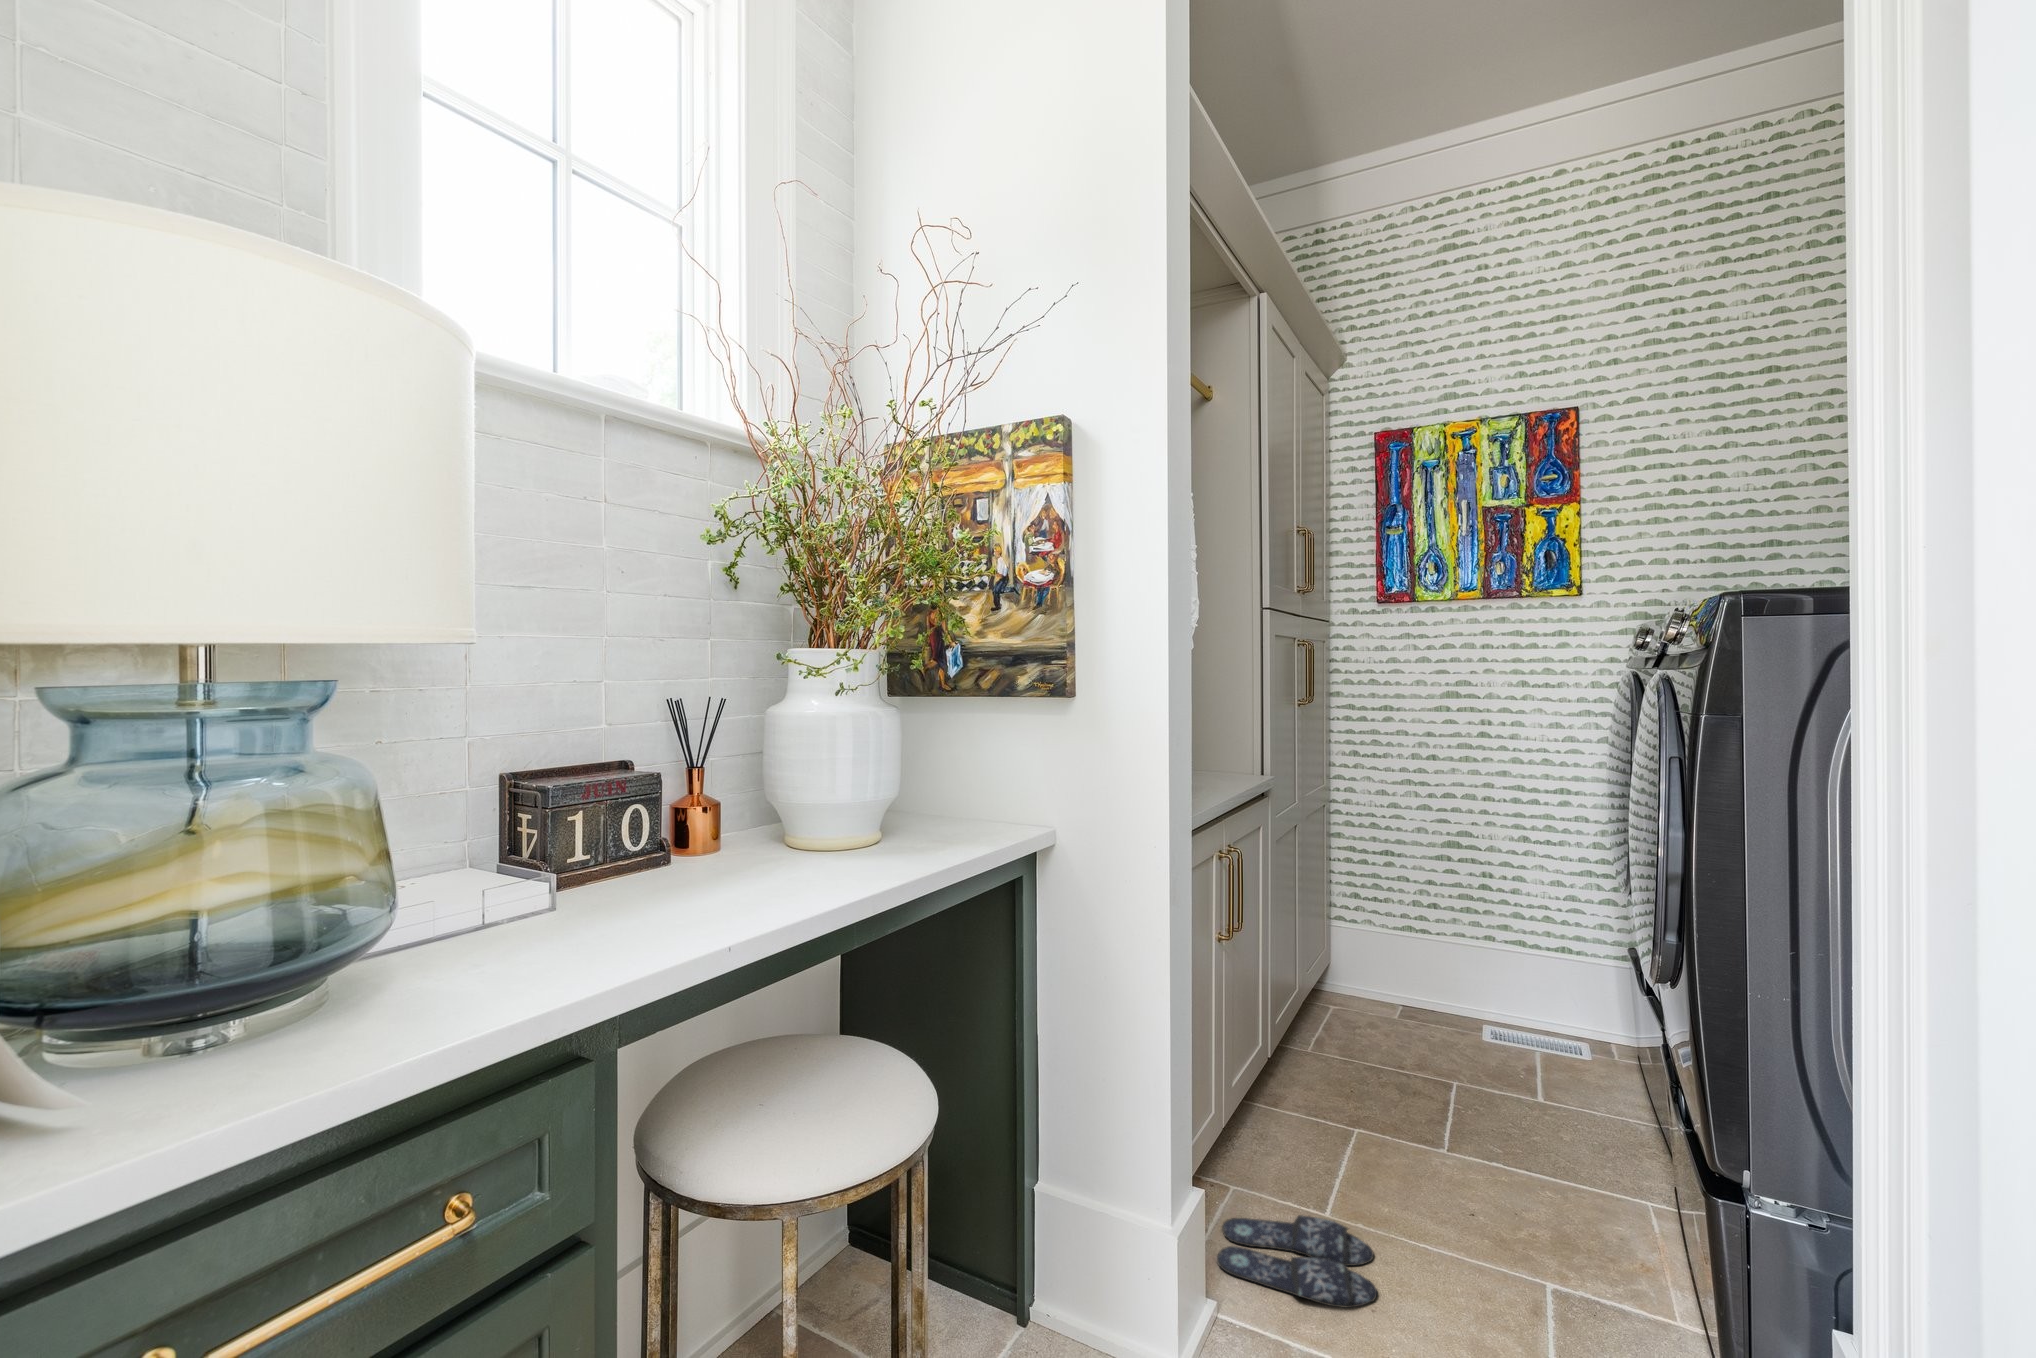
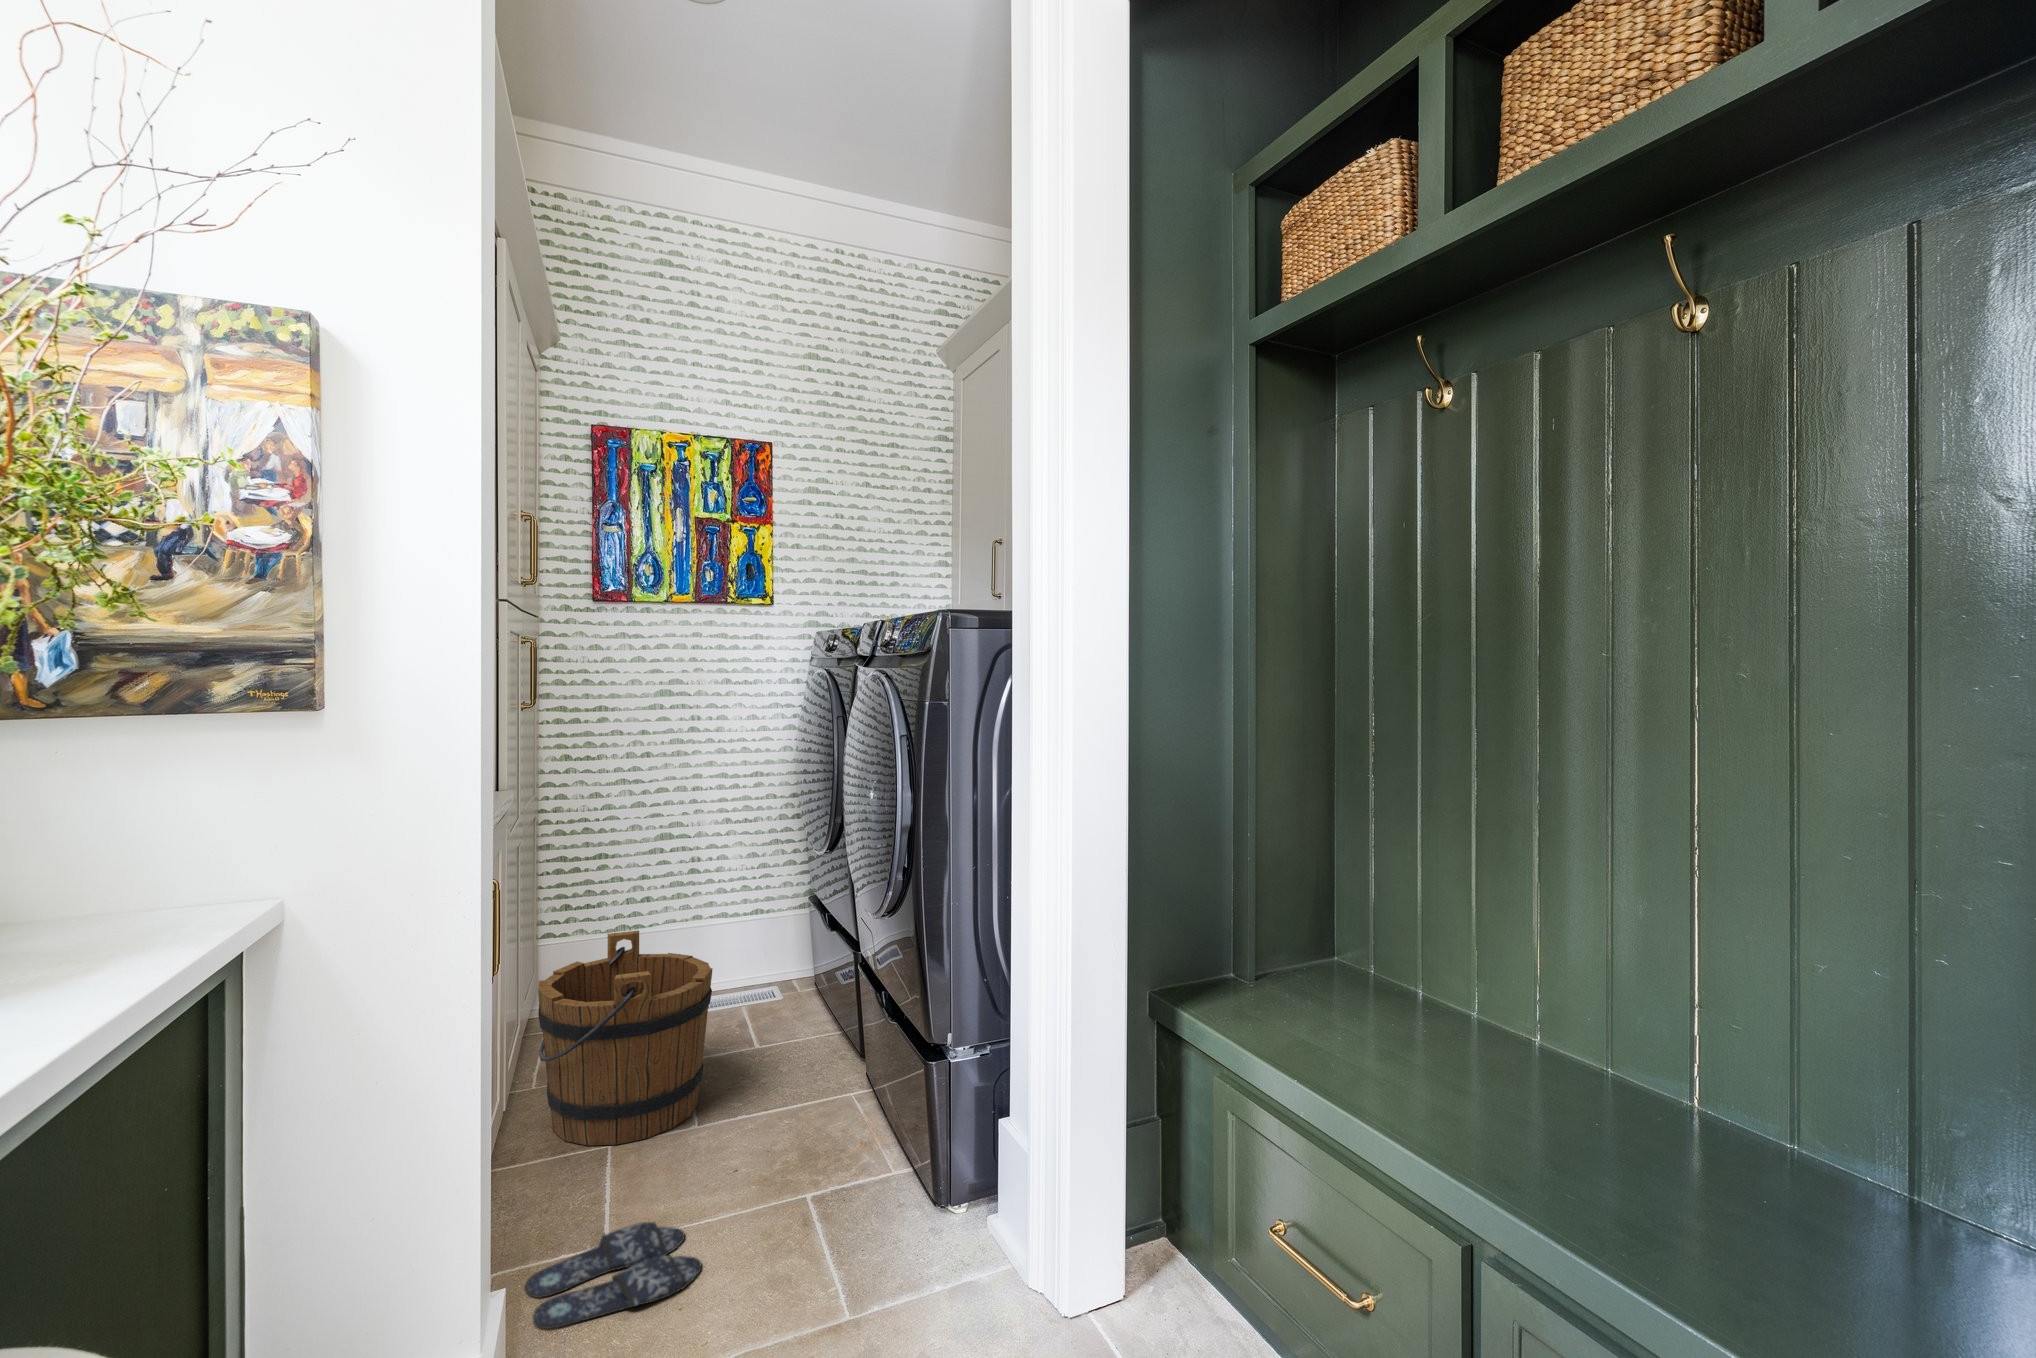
bucket: none [1285,930,1458,1146] -> present [538,931,712,1145]

